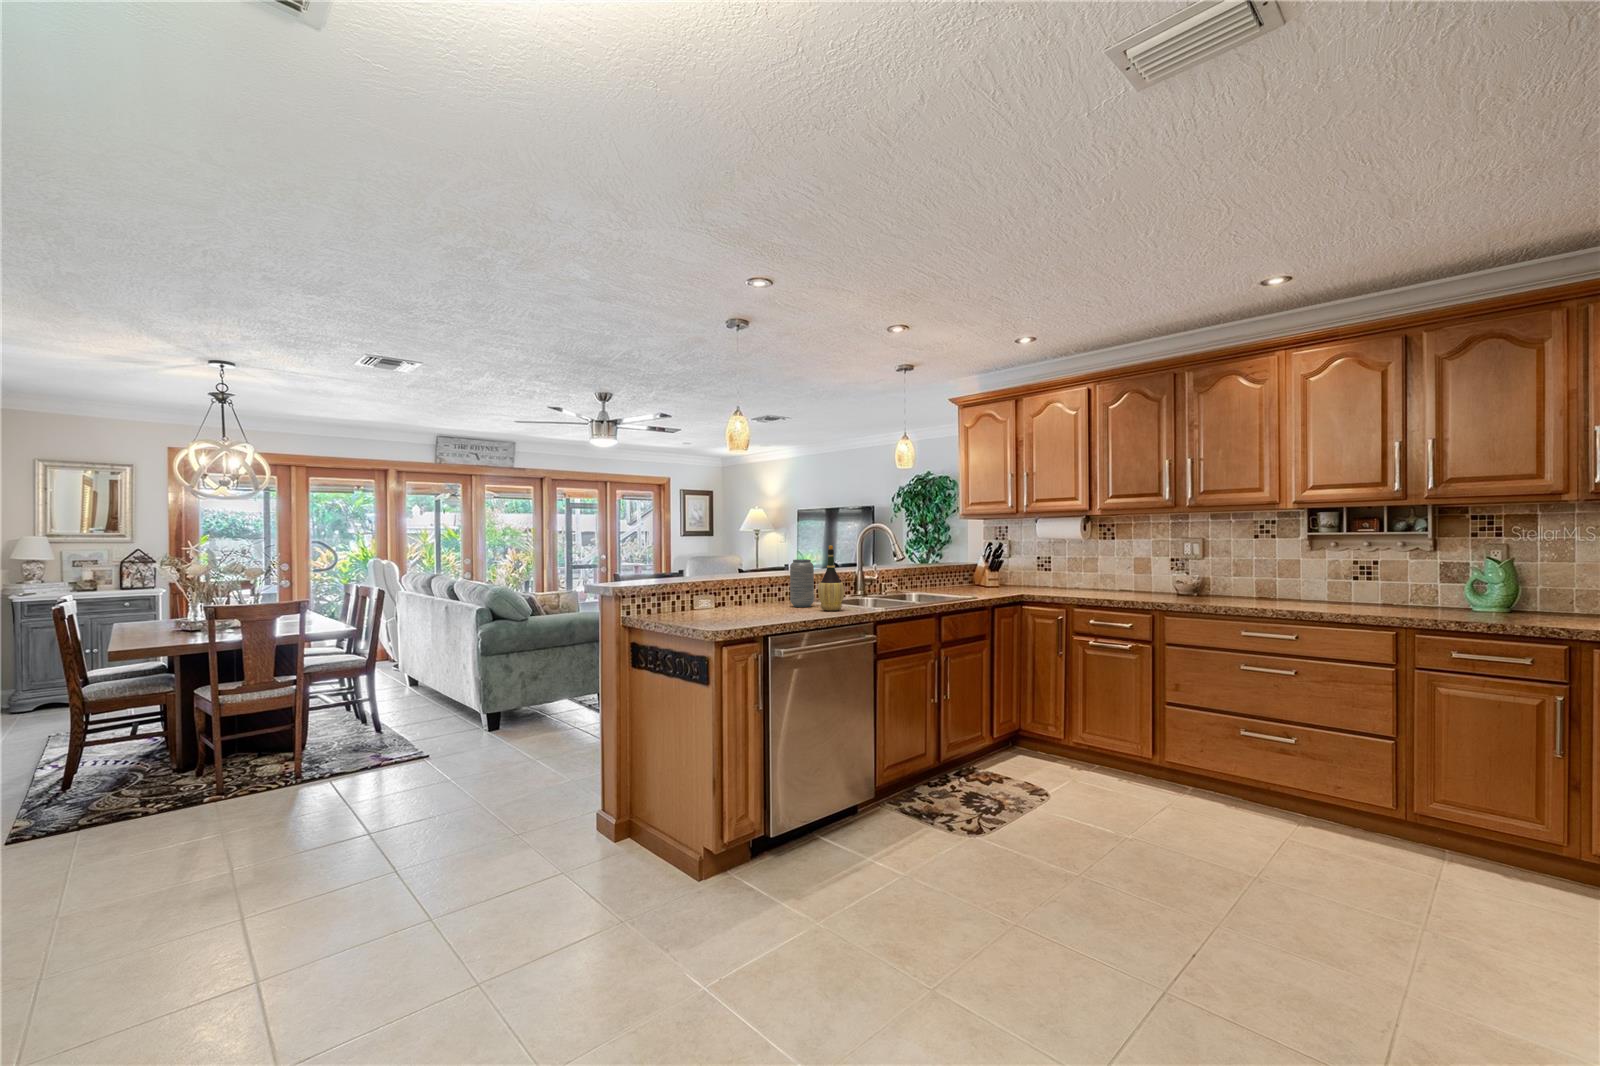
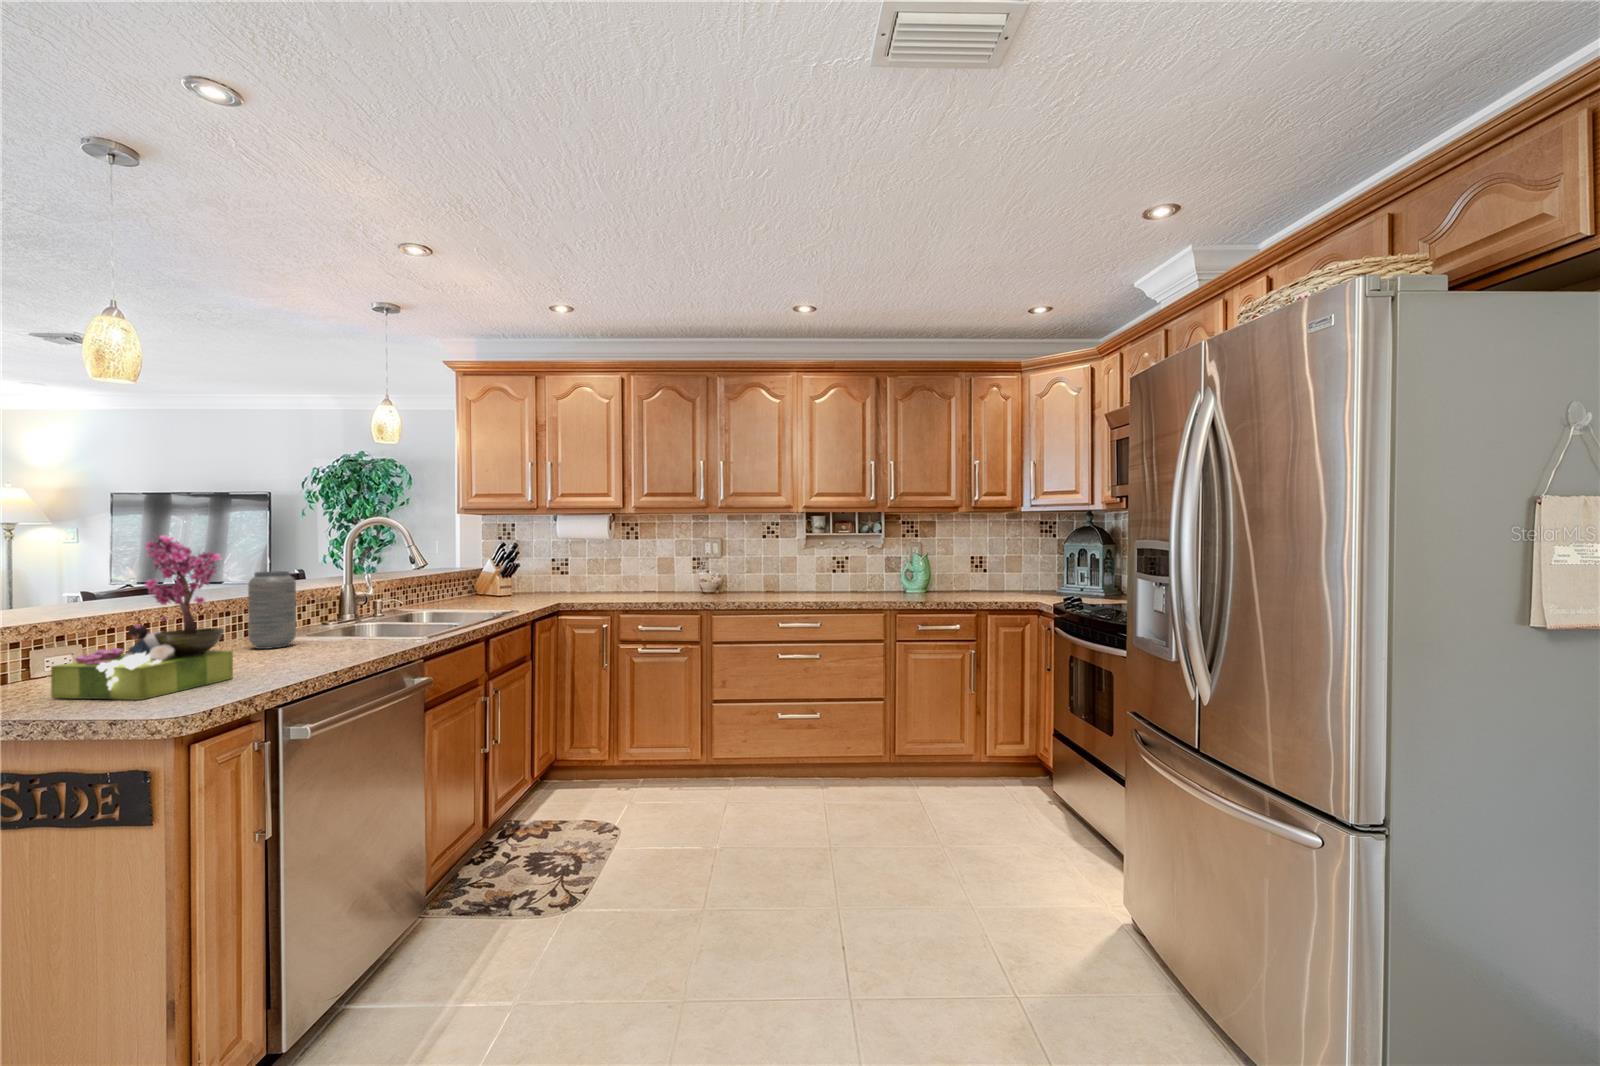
flower arrangement: none [693,535,762,623] -> present [51,535,233,700]
wine bottle: present [818,545,844,611] -> none [320,548,368,649]

